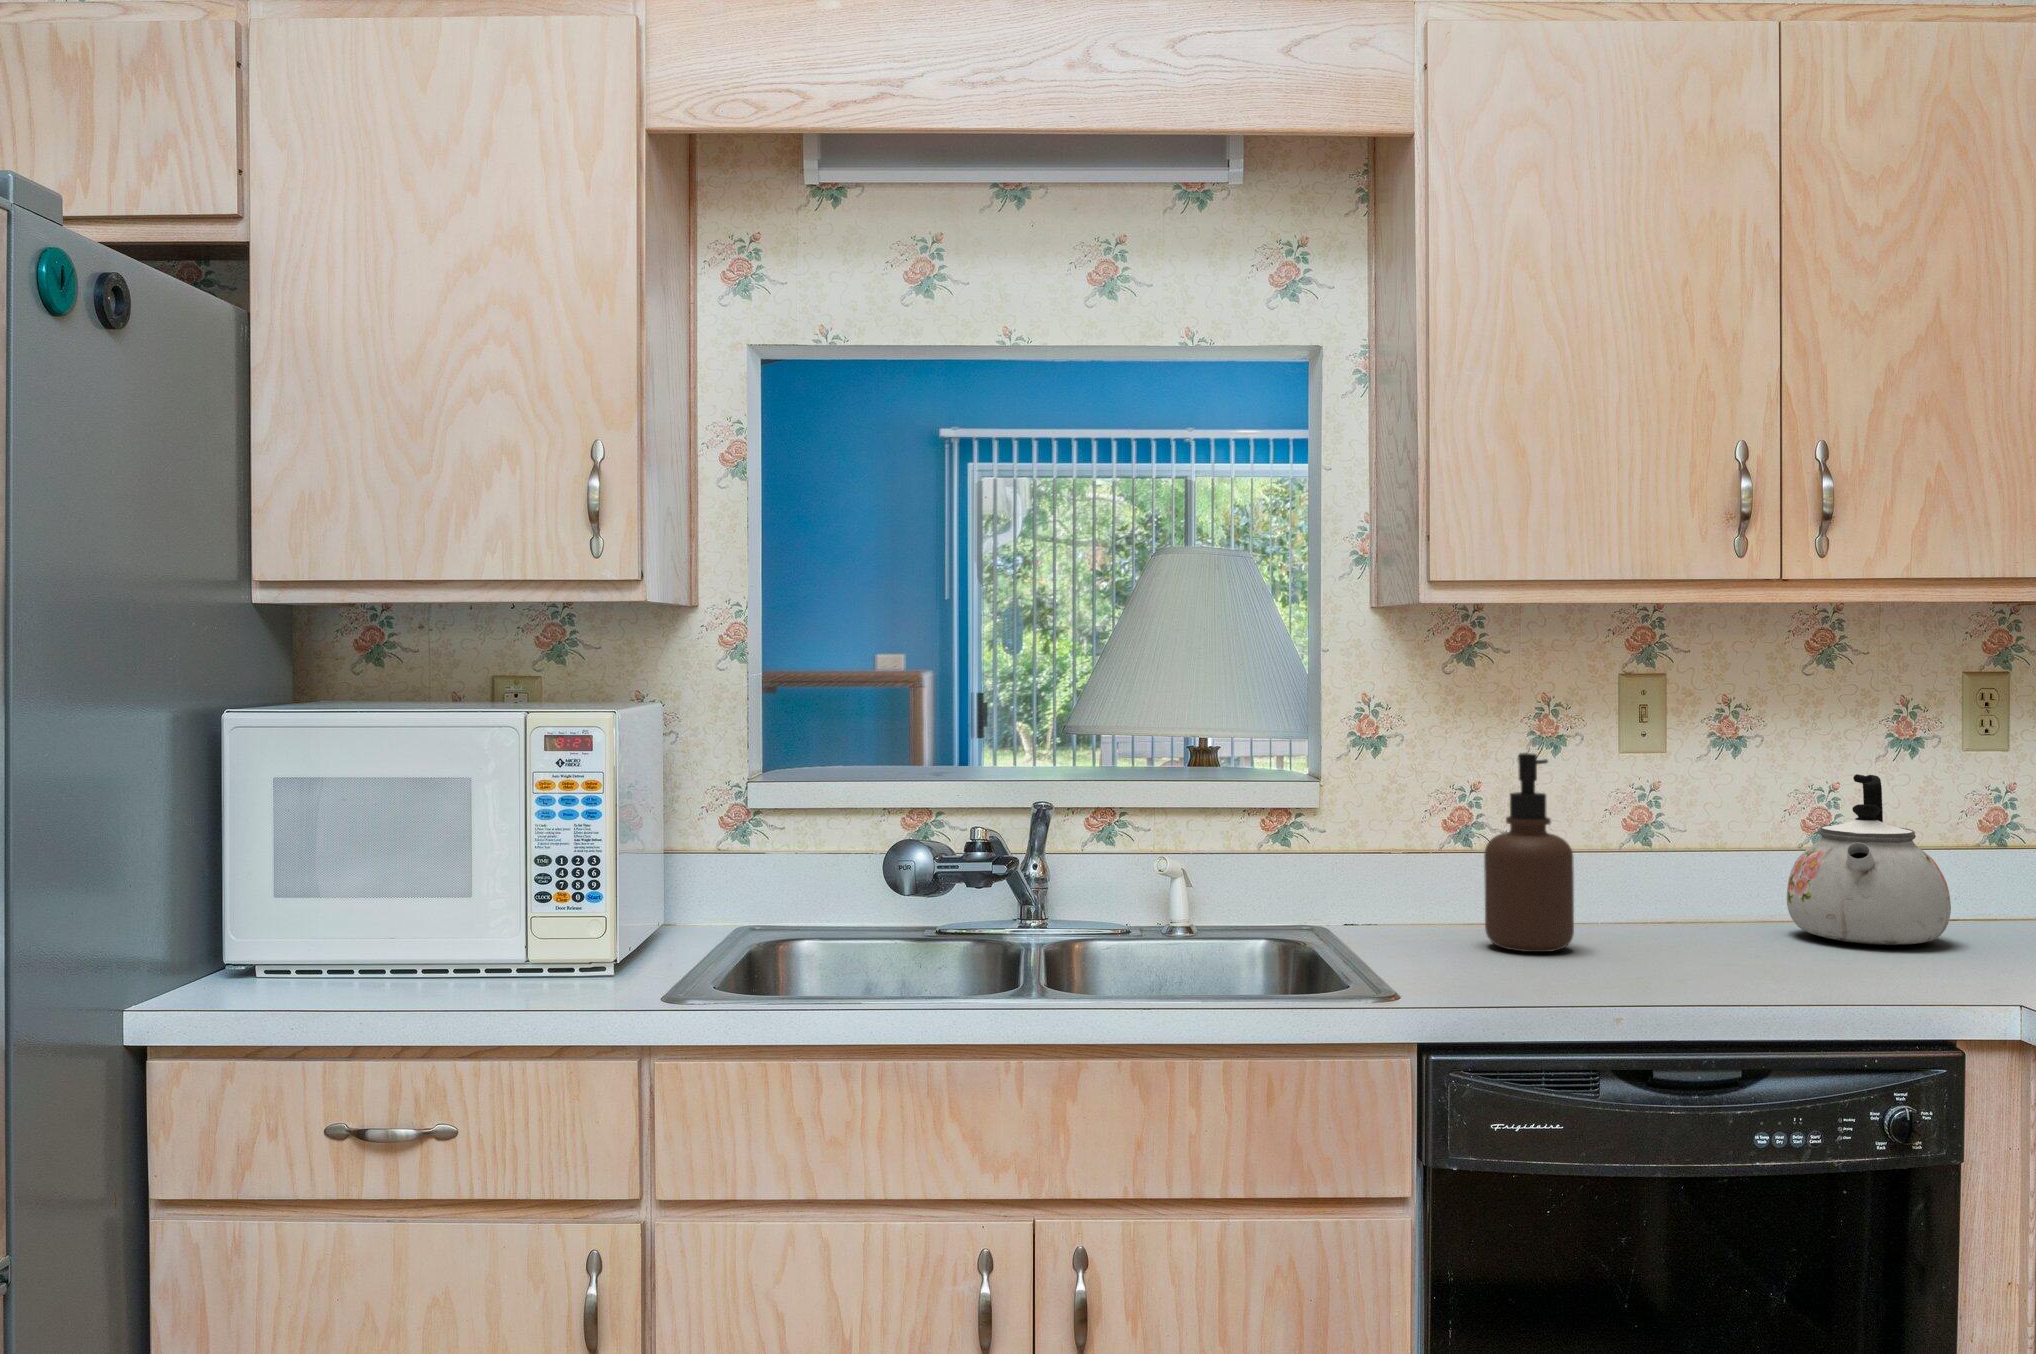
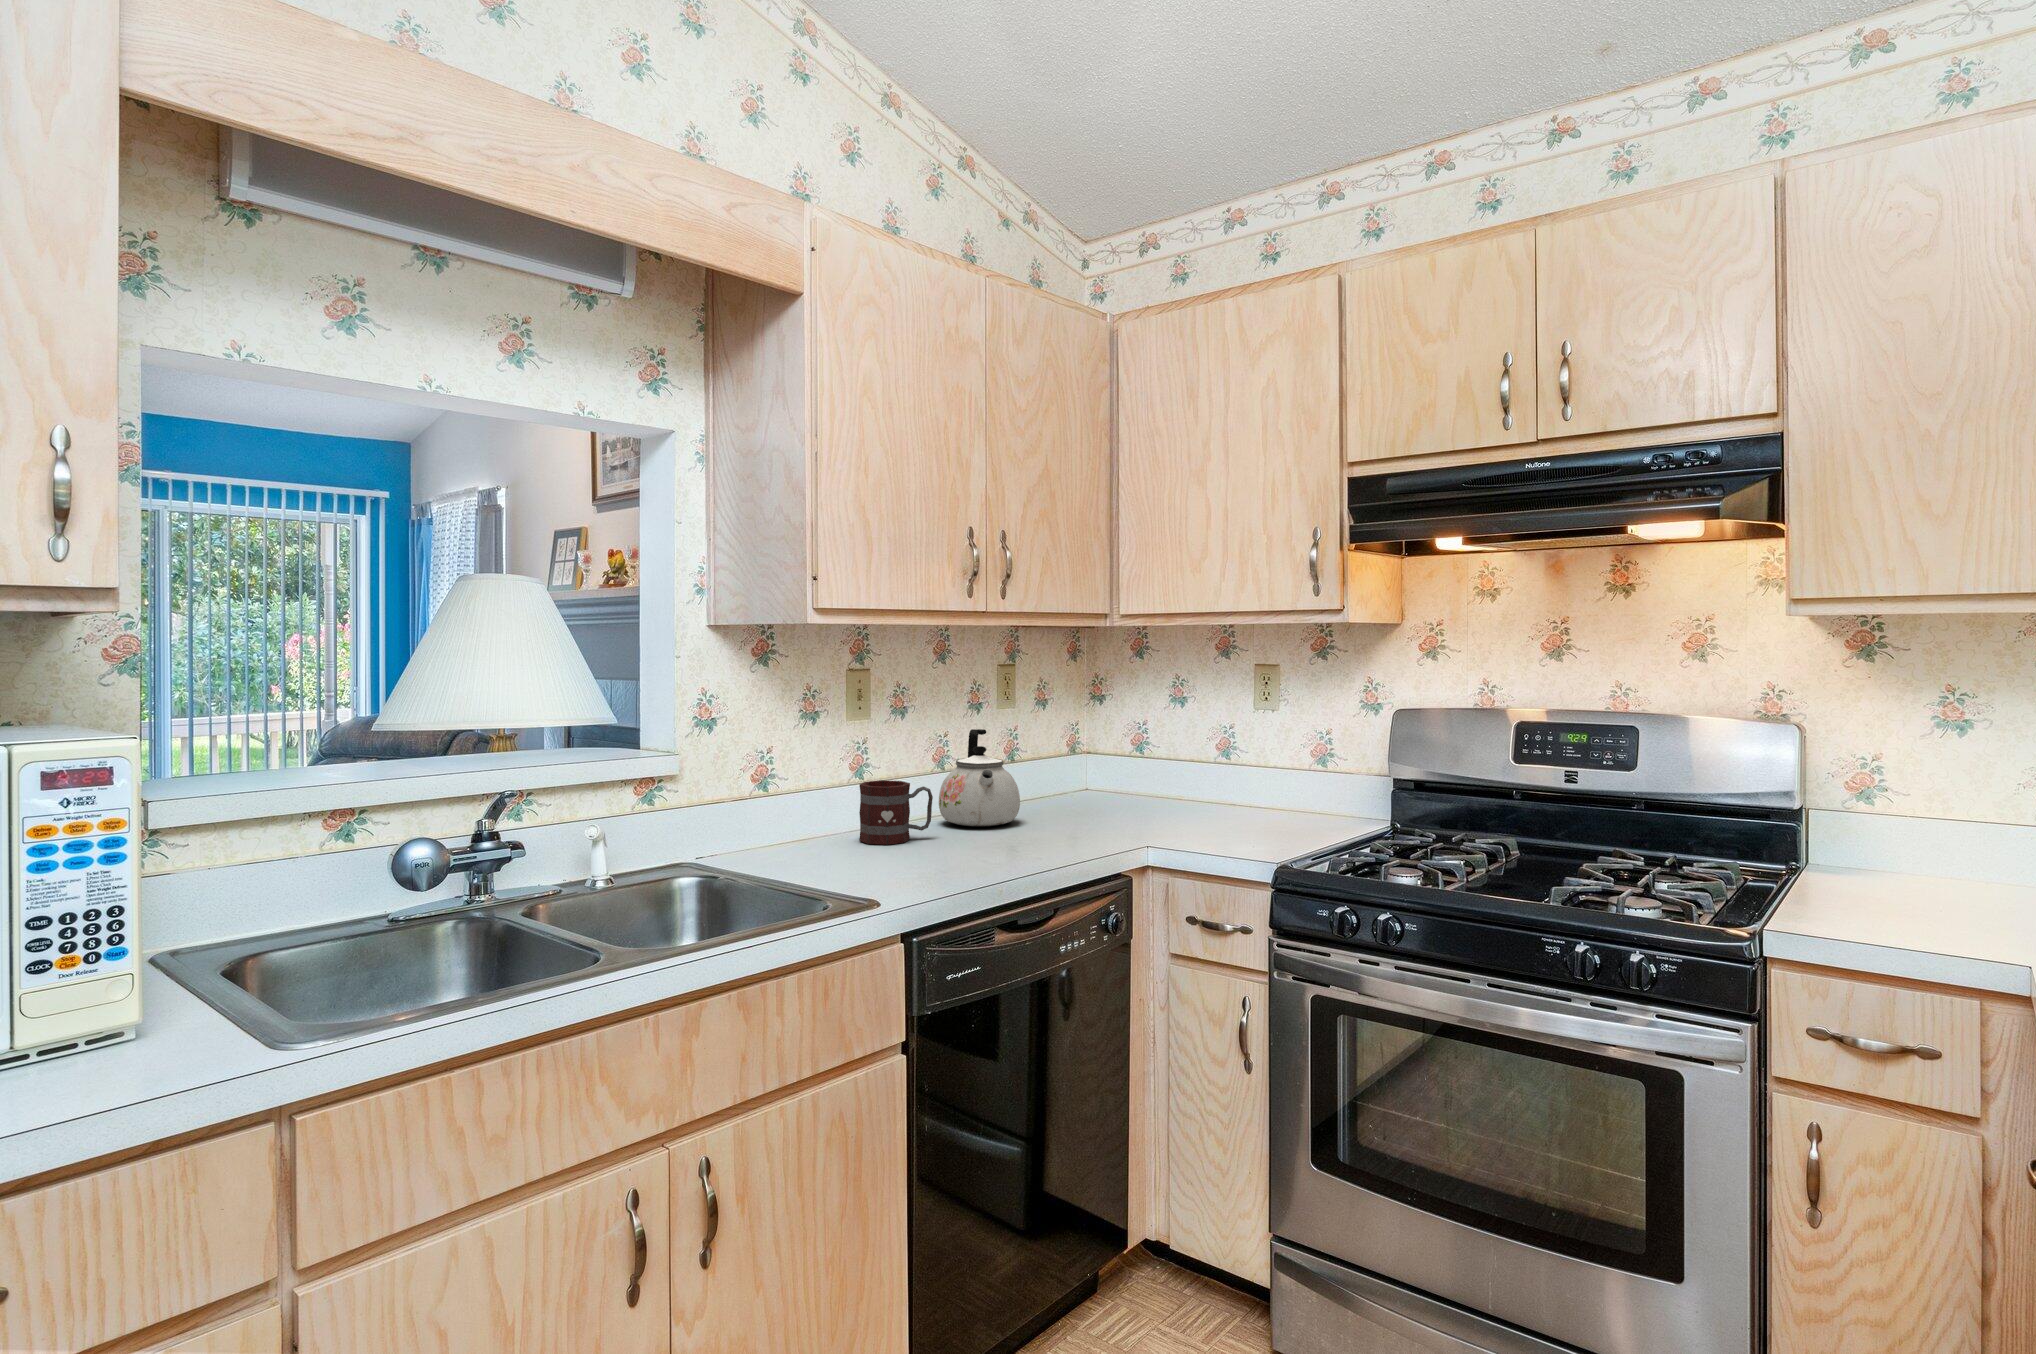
soap dispenser: present [1484,753,1574,952] -> none [810,729,865,859]
mug: none [1605,844,1732,946] -> present [859,780,933,845]

